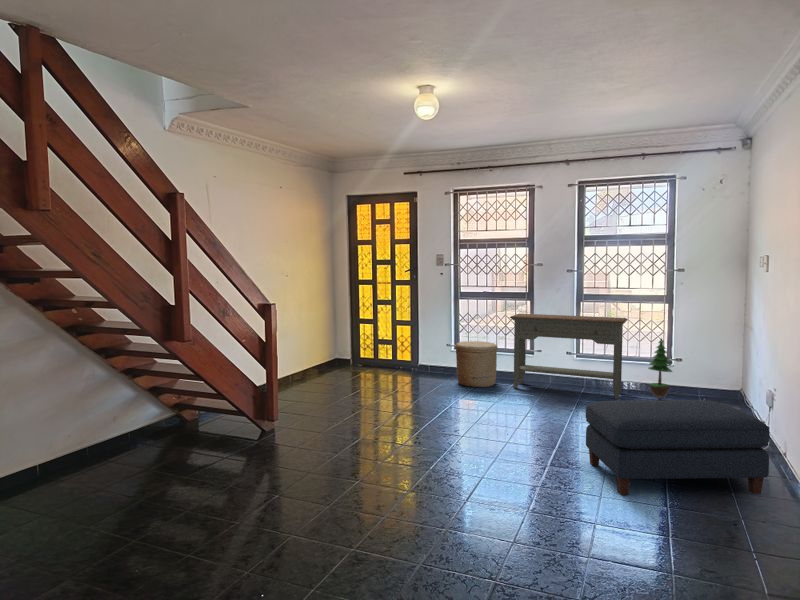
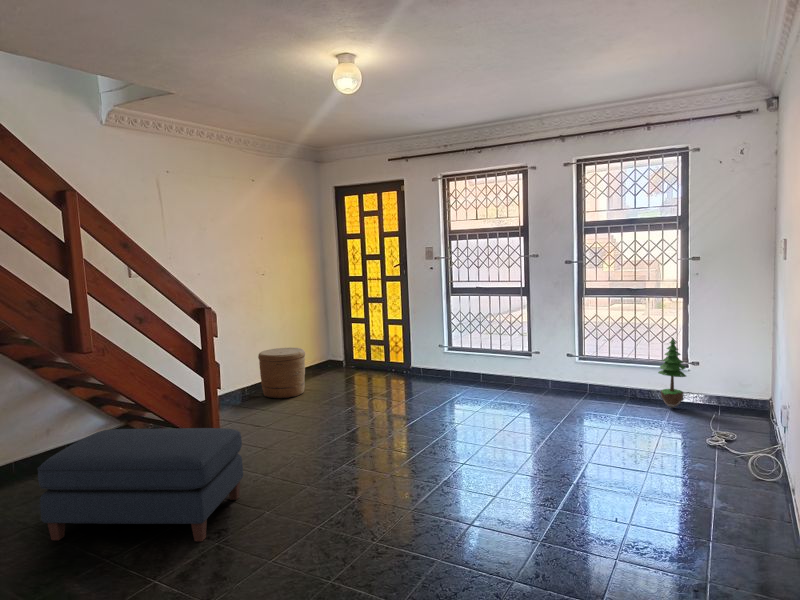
console table: present [510,314,627,399] -> none [501,311,634,408]
woven basket: present [455,341,498,387] -> present [258,347,305,399]
ottoman: present [585,400,770,495] -> present [37,428,243,541]

